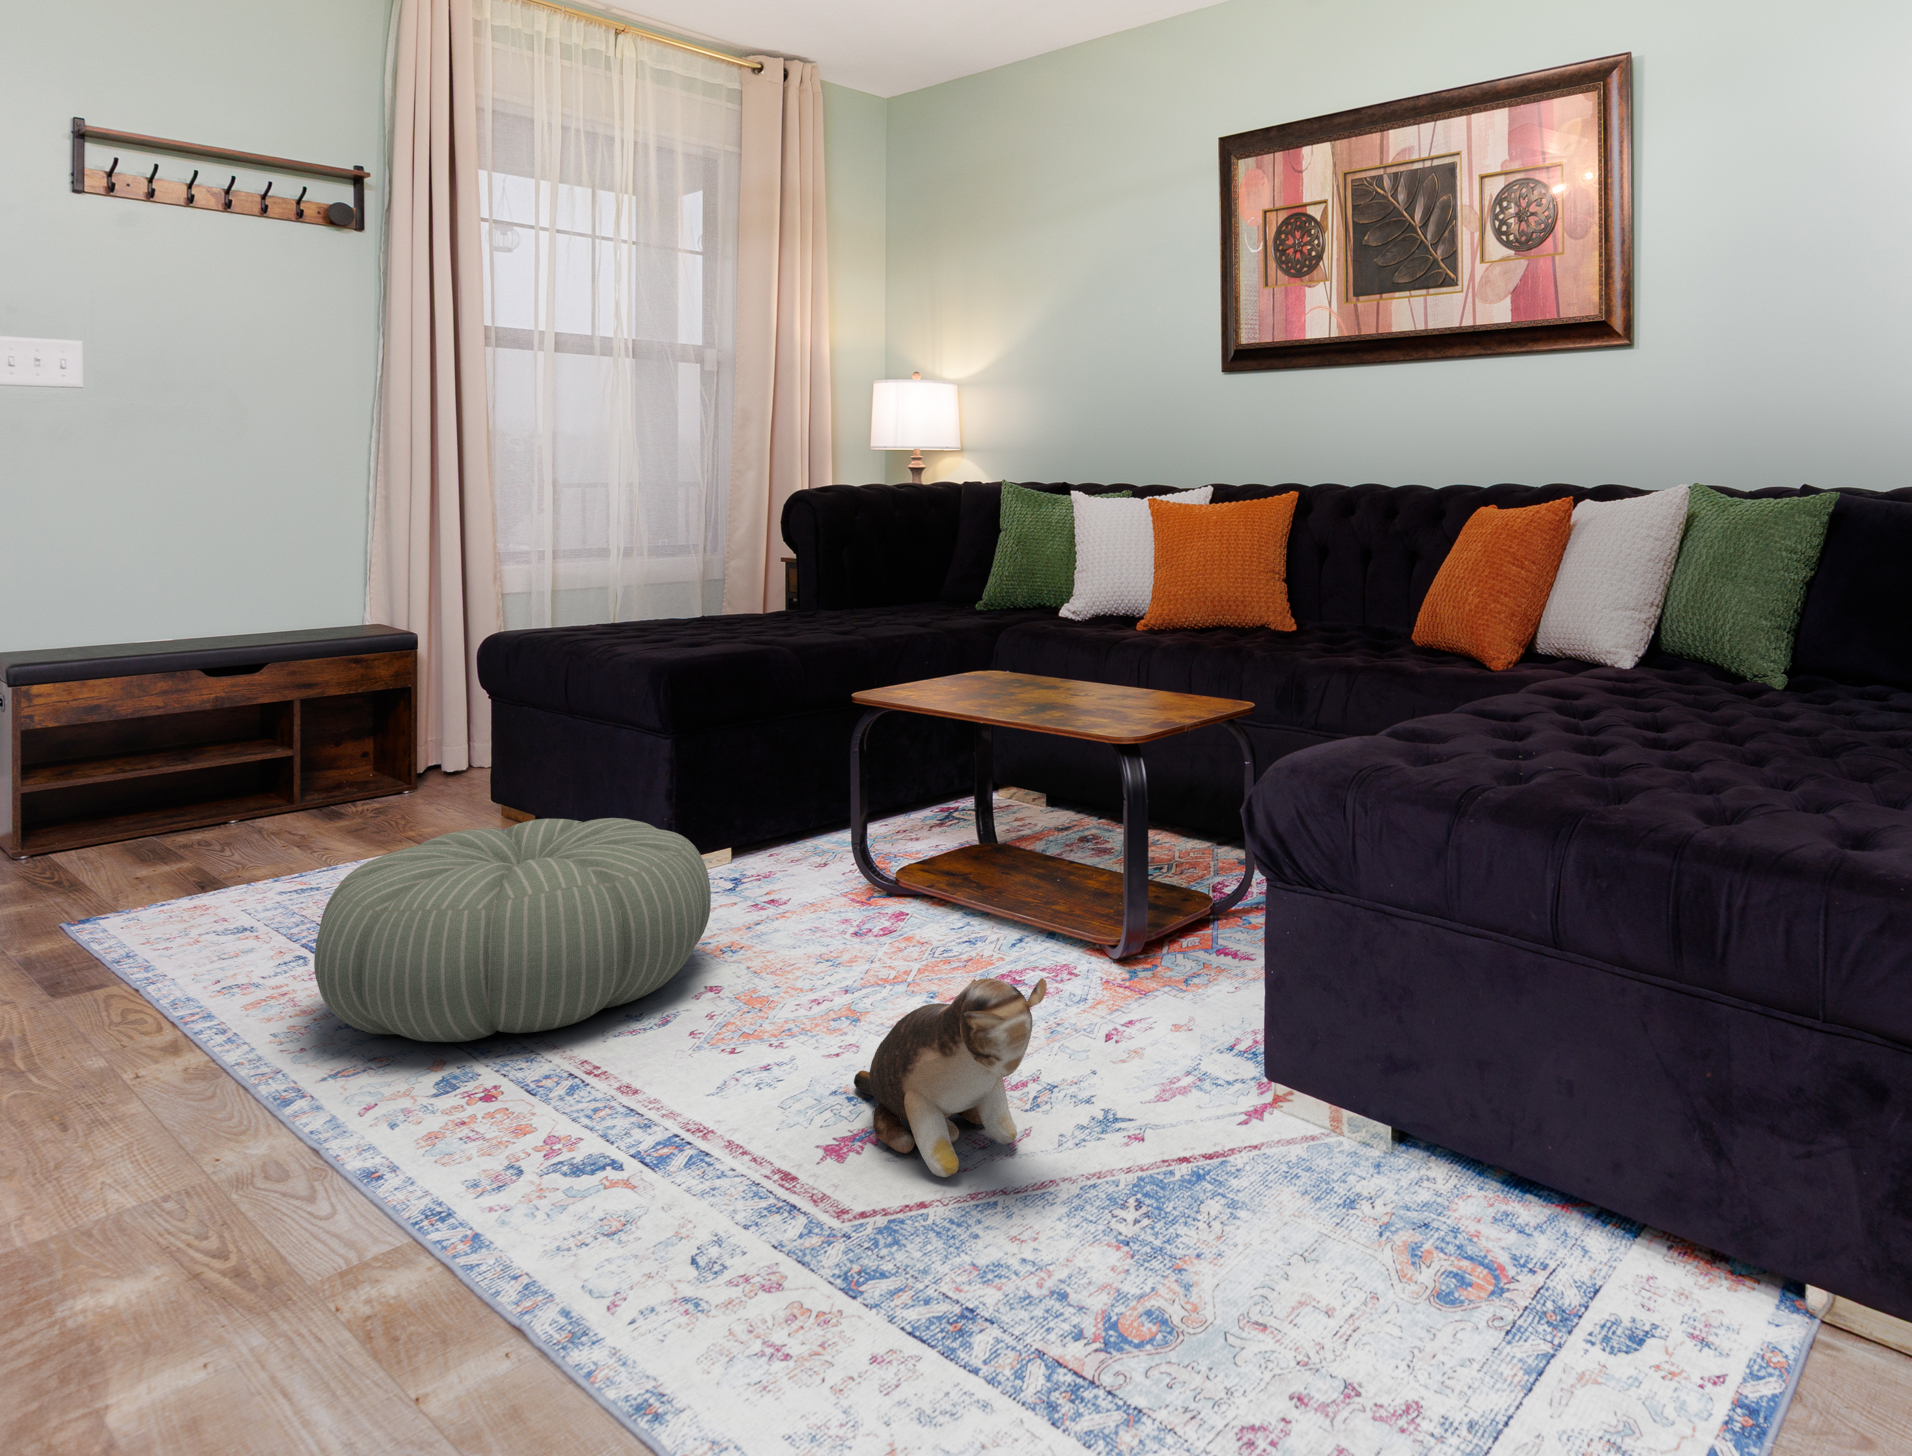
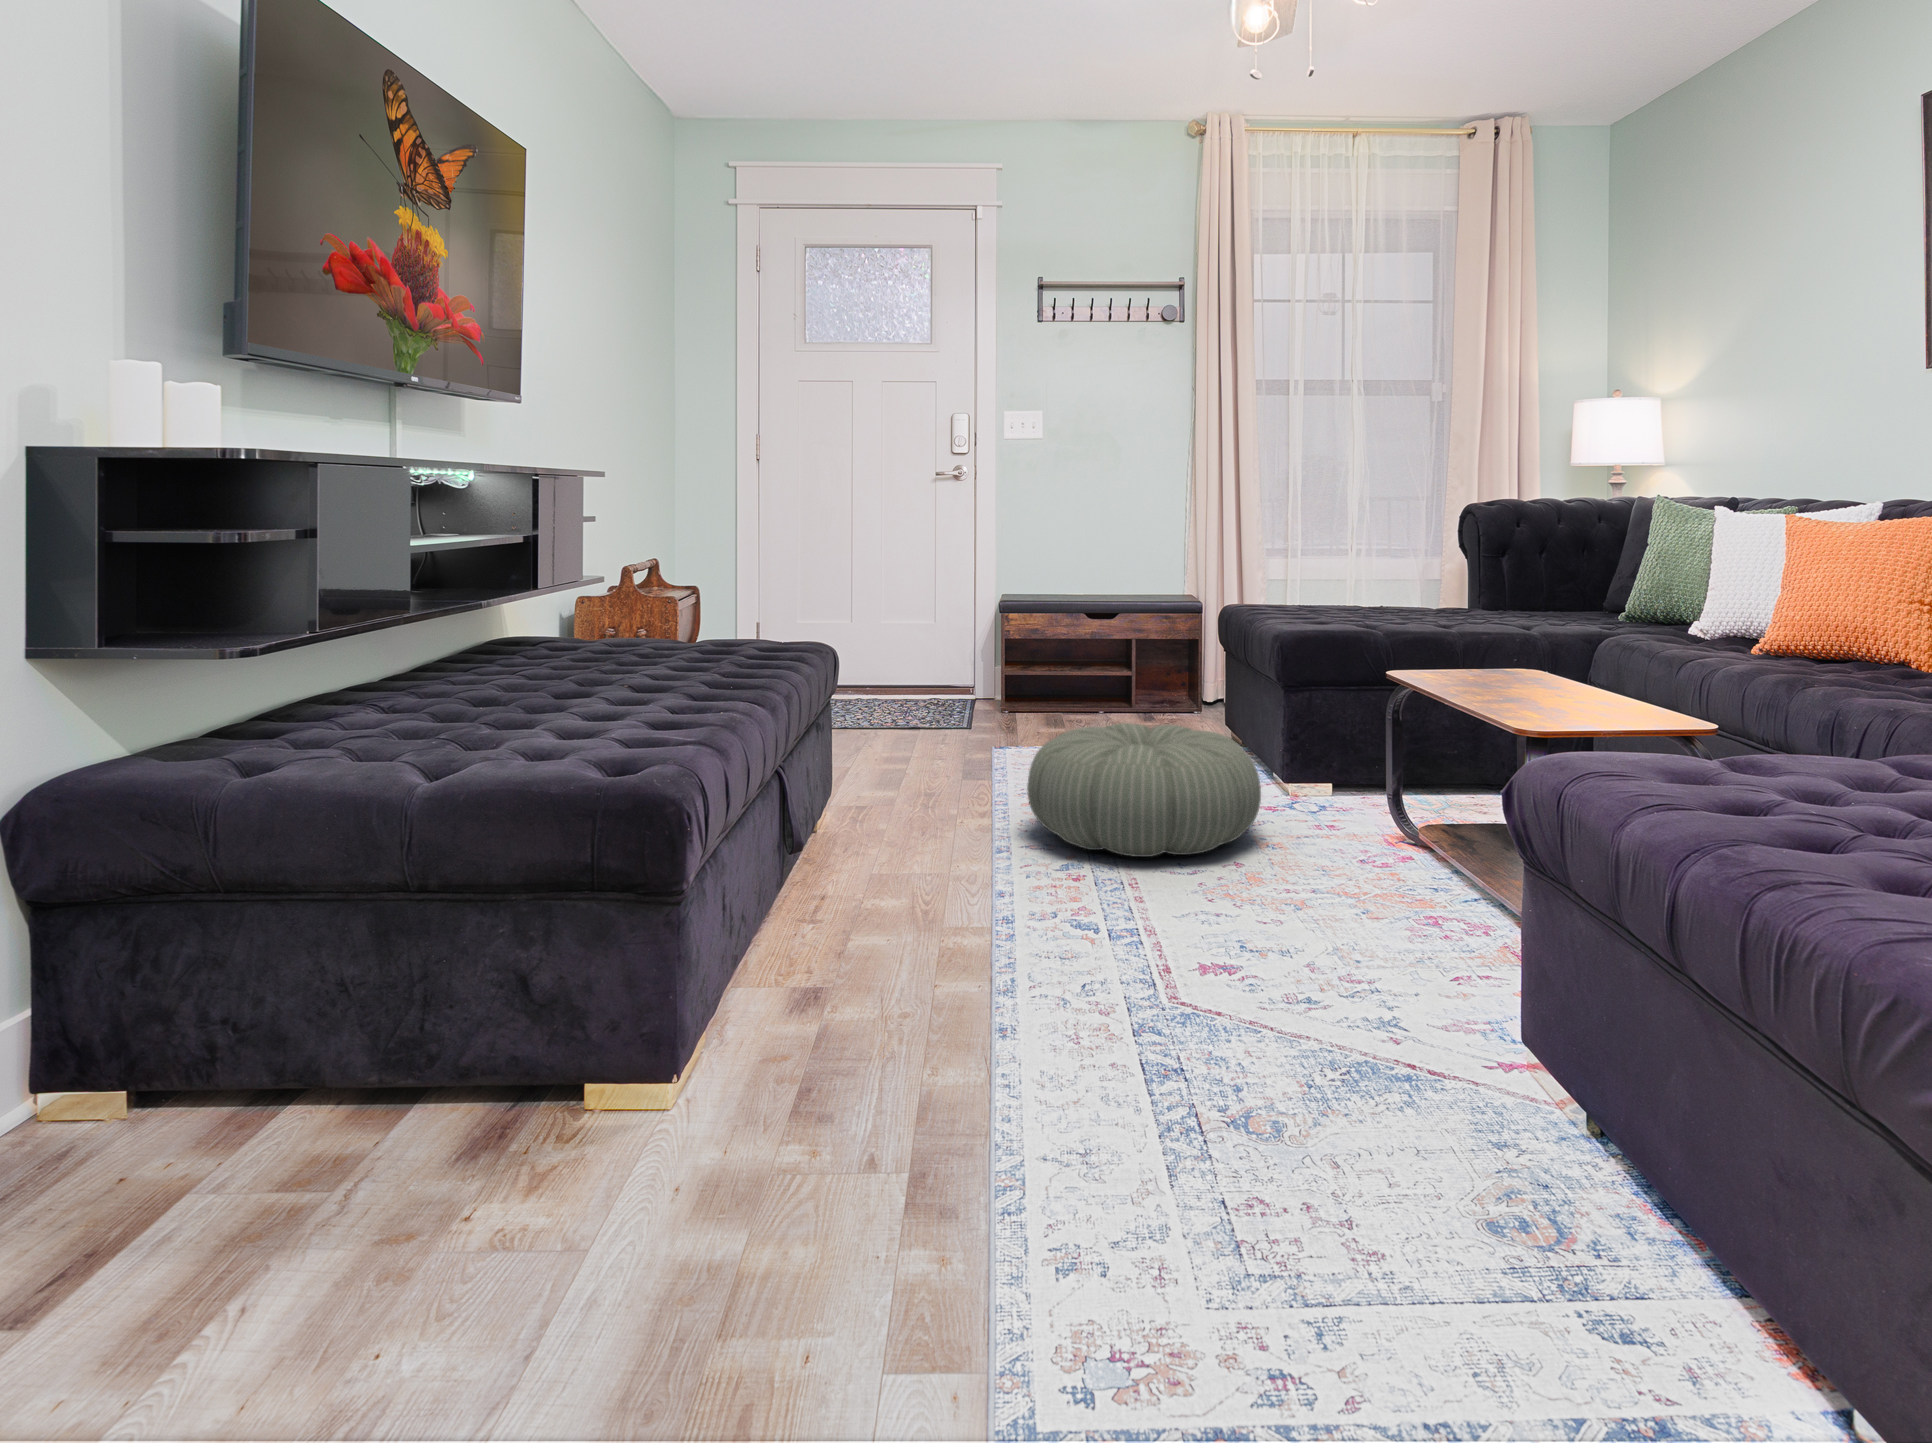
plush toy: present [854,978,1047,1178] -> none [1231,866,1316,1004]

